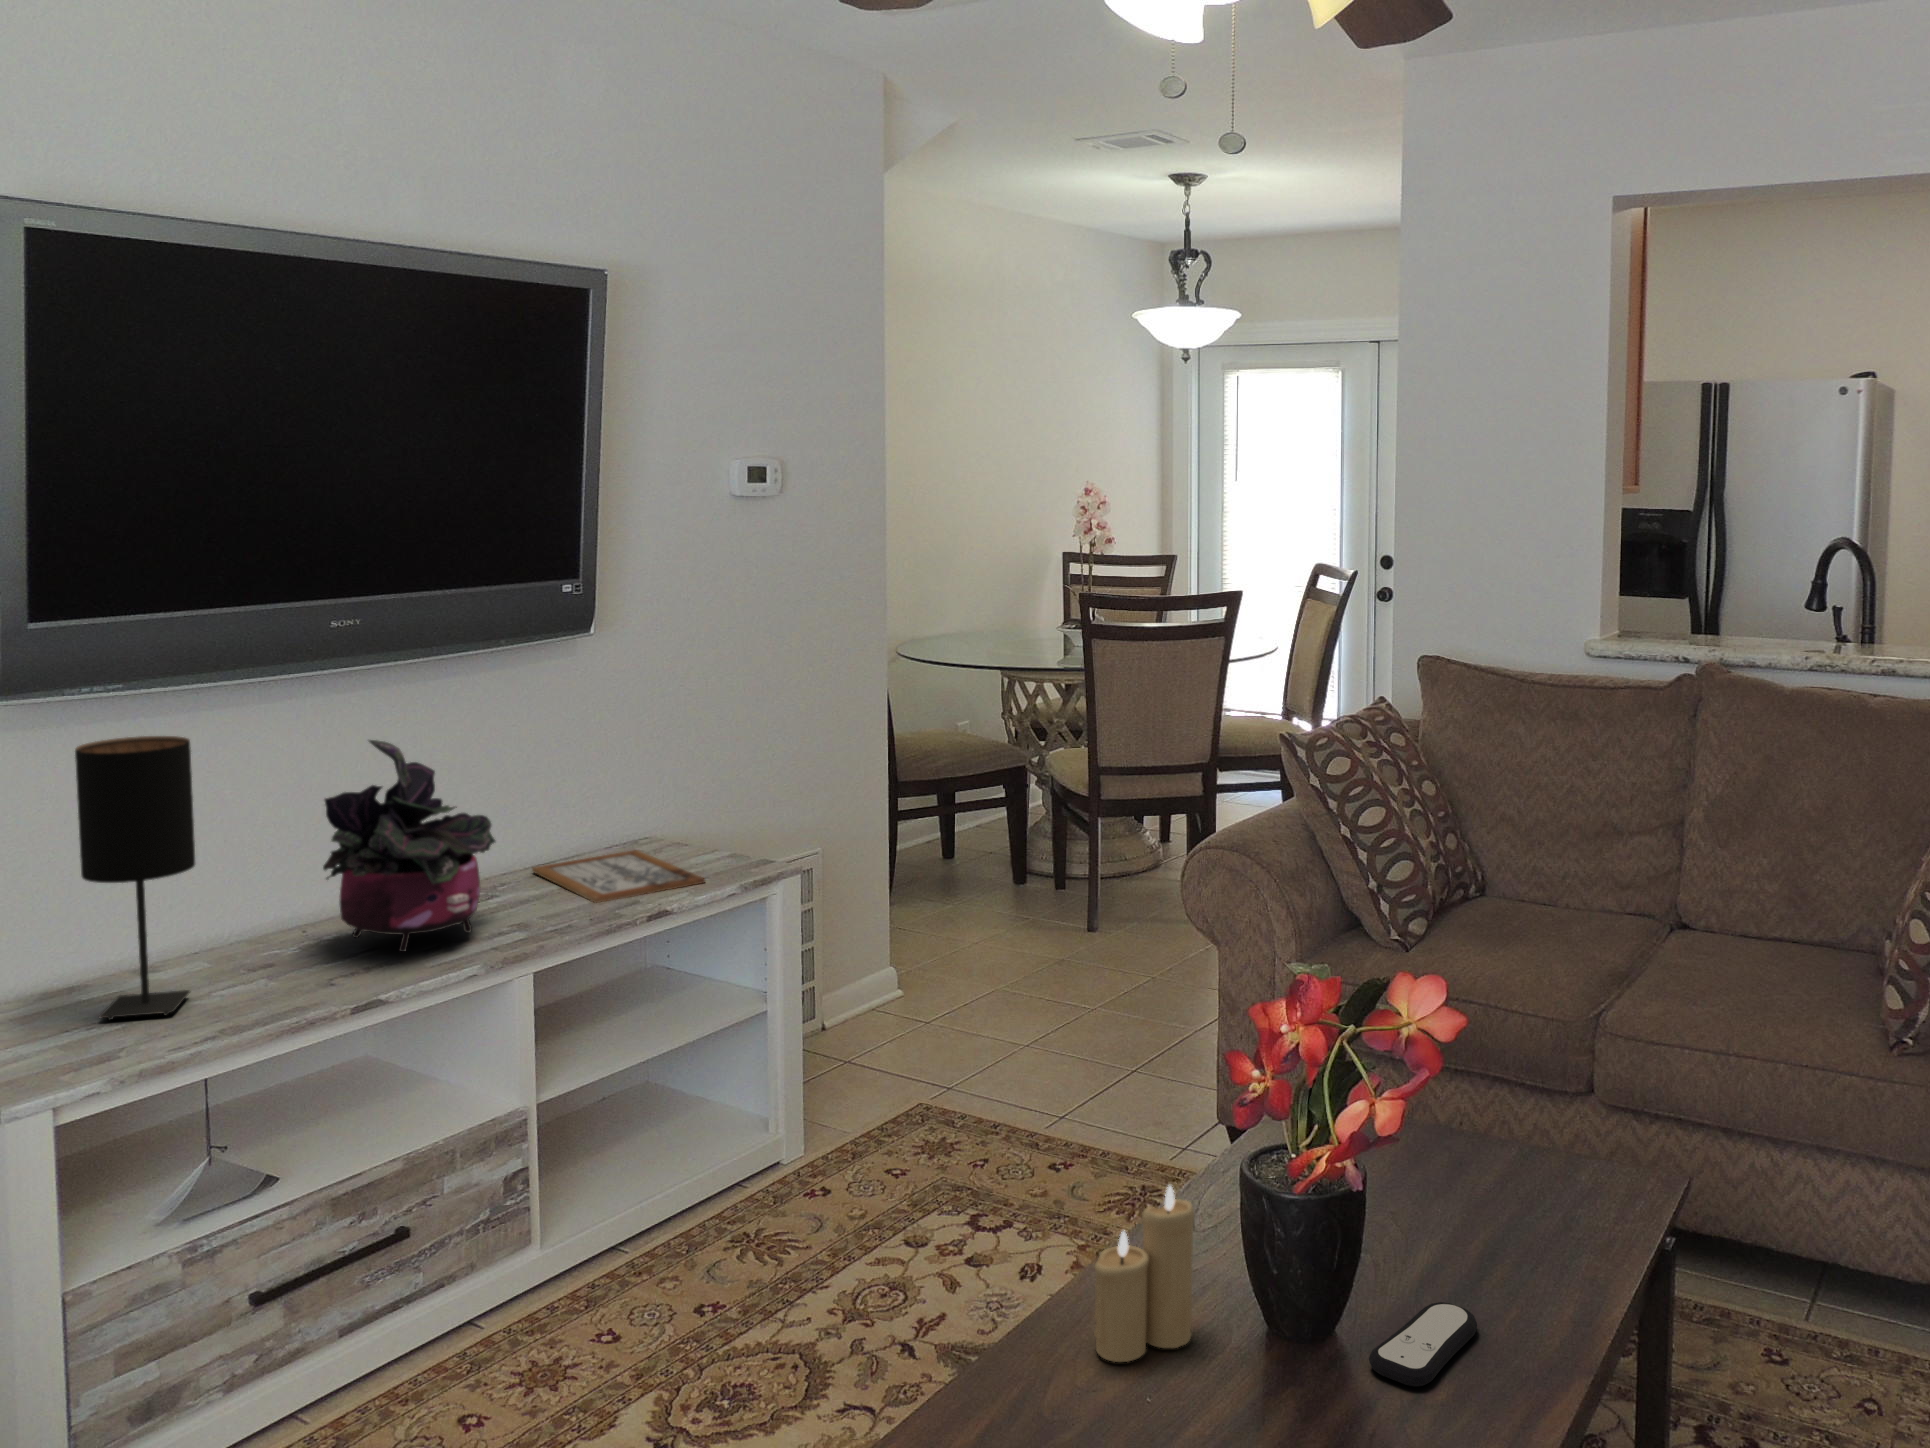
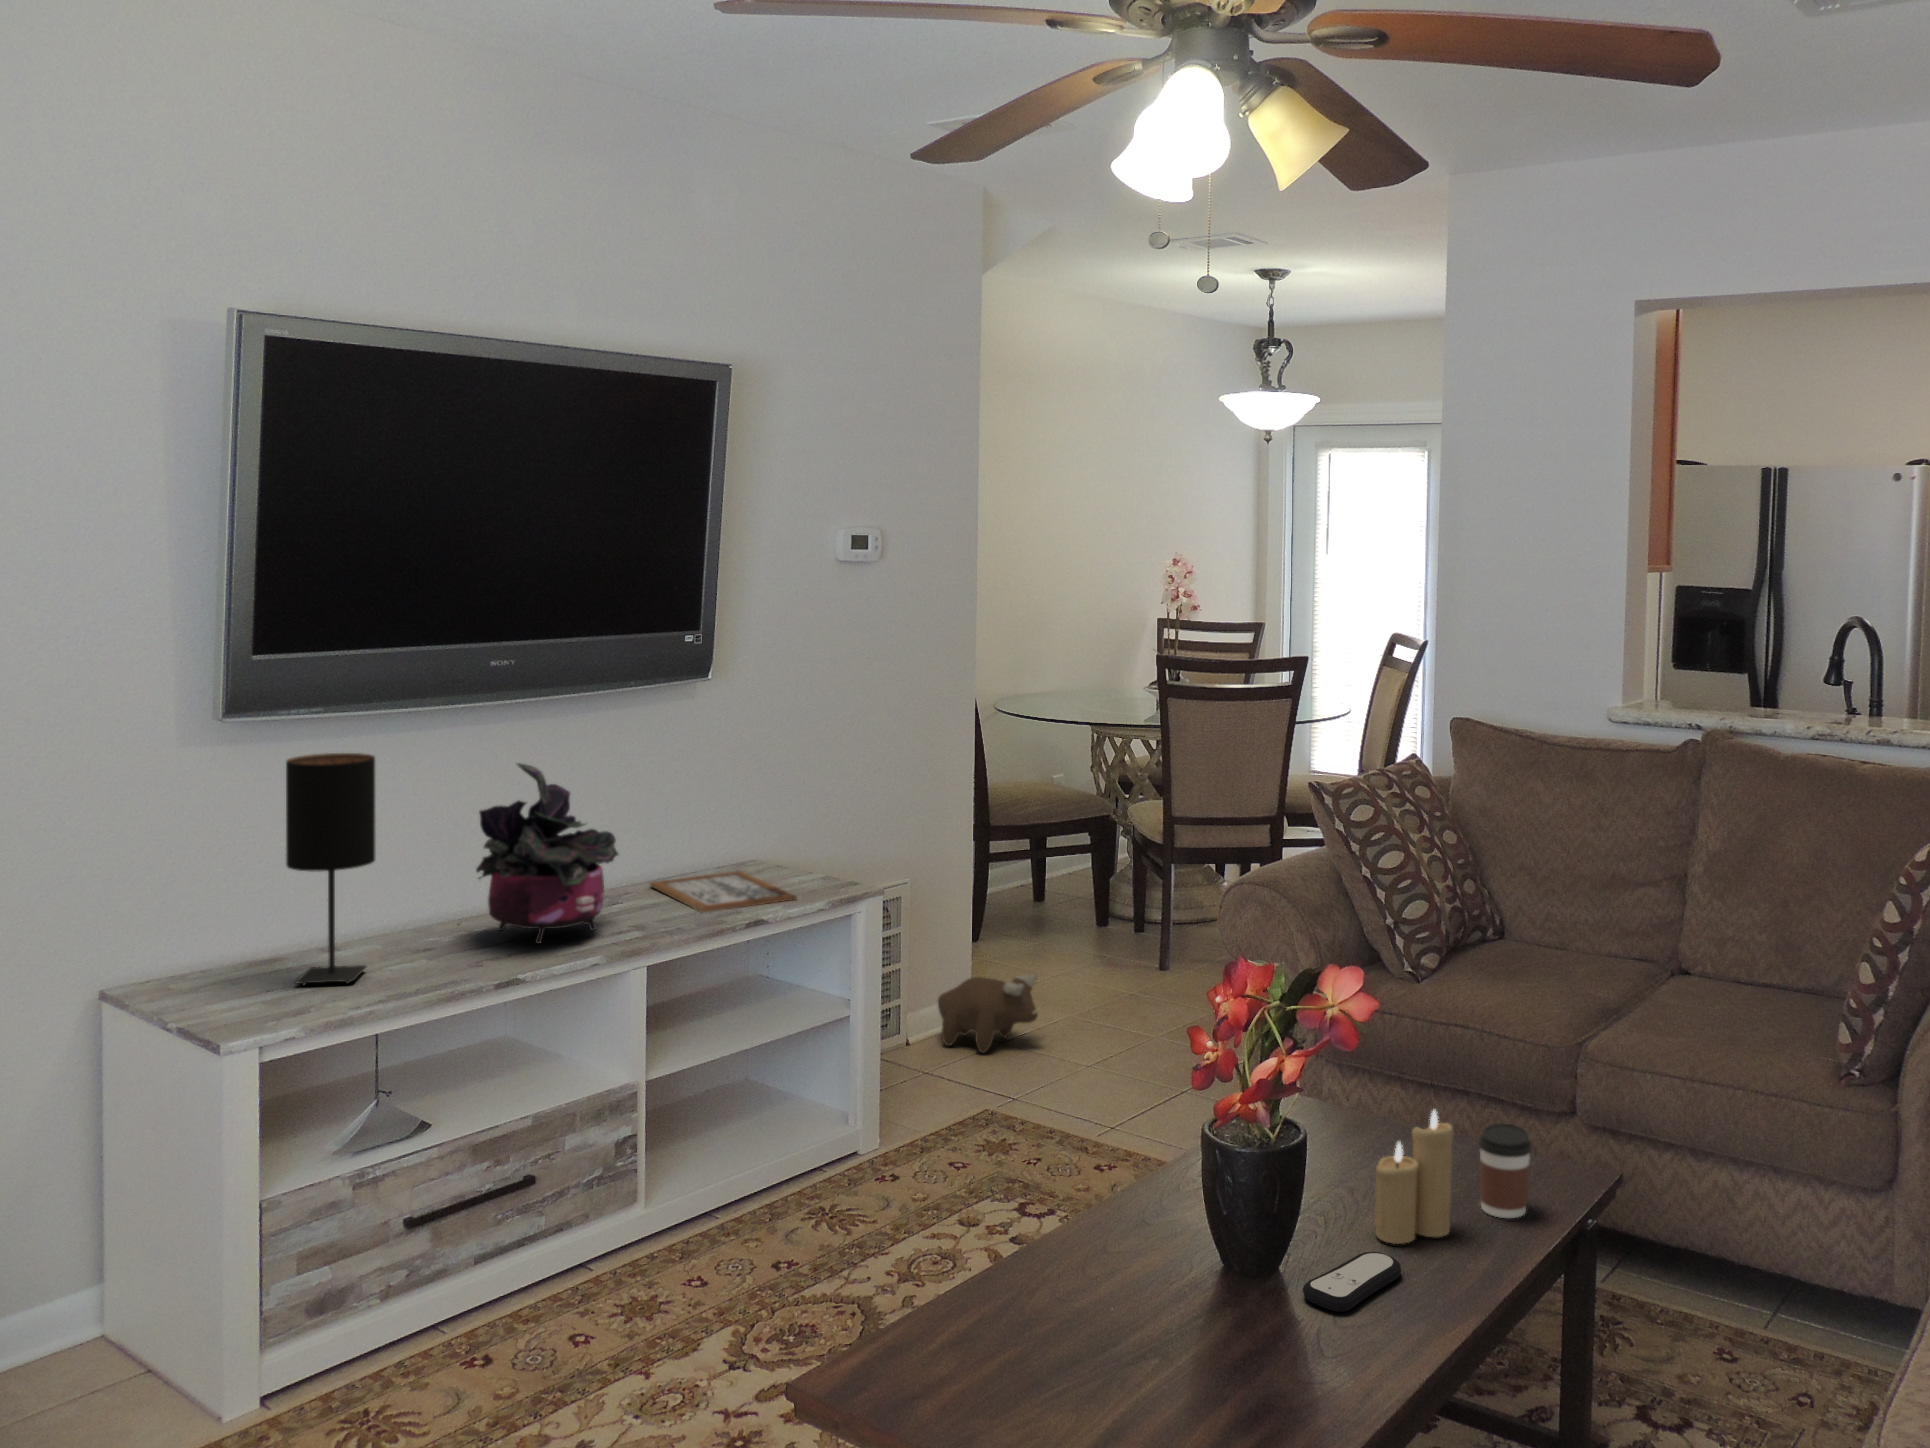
plush toy: none [857,946,973,1034] -> present [938,974,1039,1053]
coffee cup: none [1542,1133,1603,1244] -> present [1479,1123,1532,1218]
candle: present [1094,1186,1194,1362] -> present [1374,1110,1453,1244]

